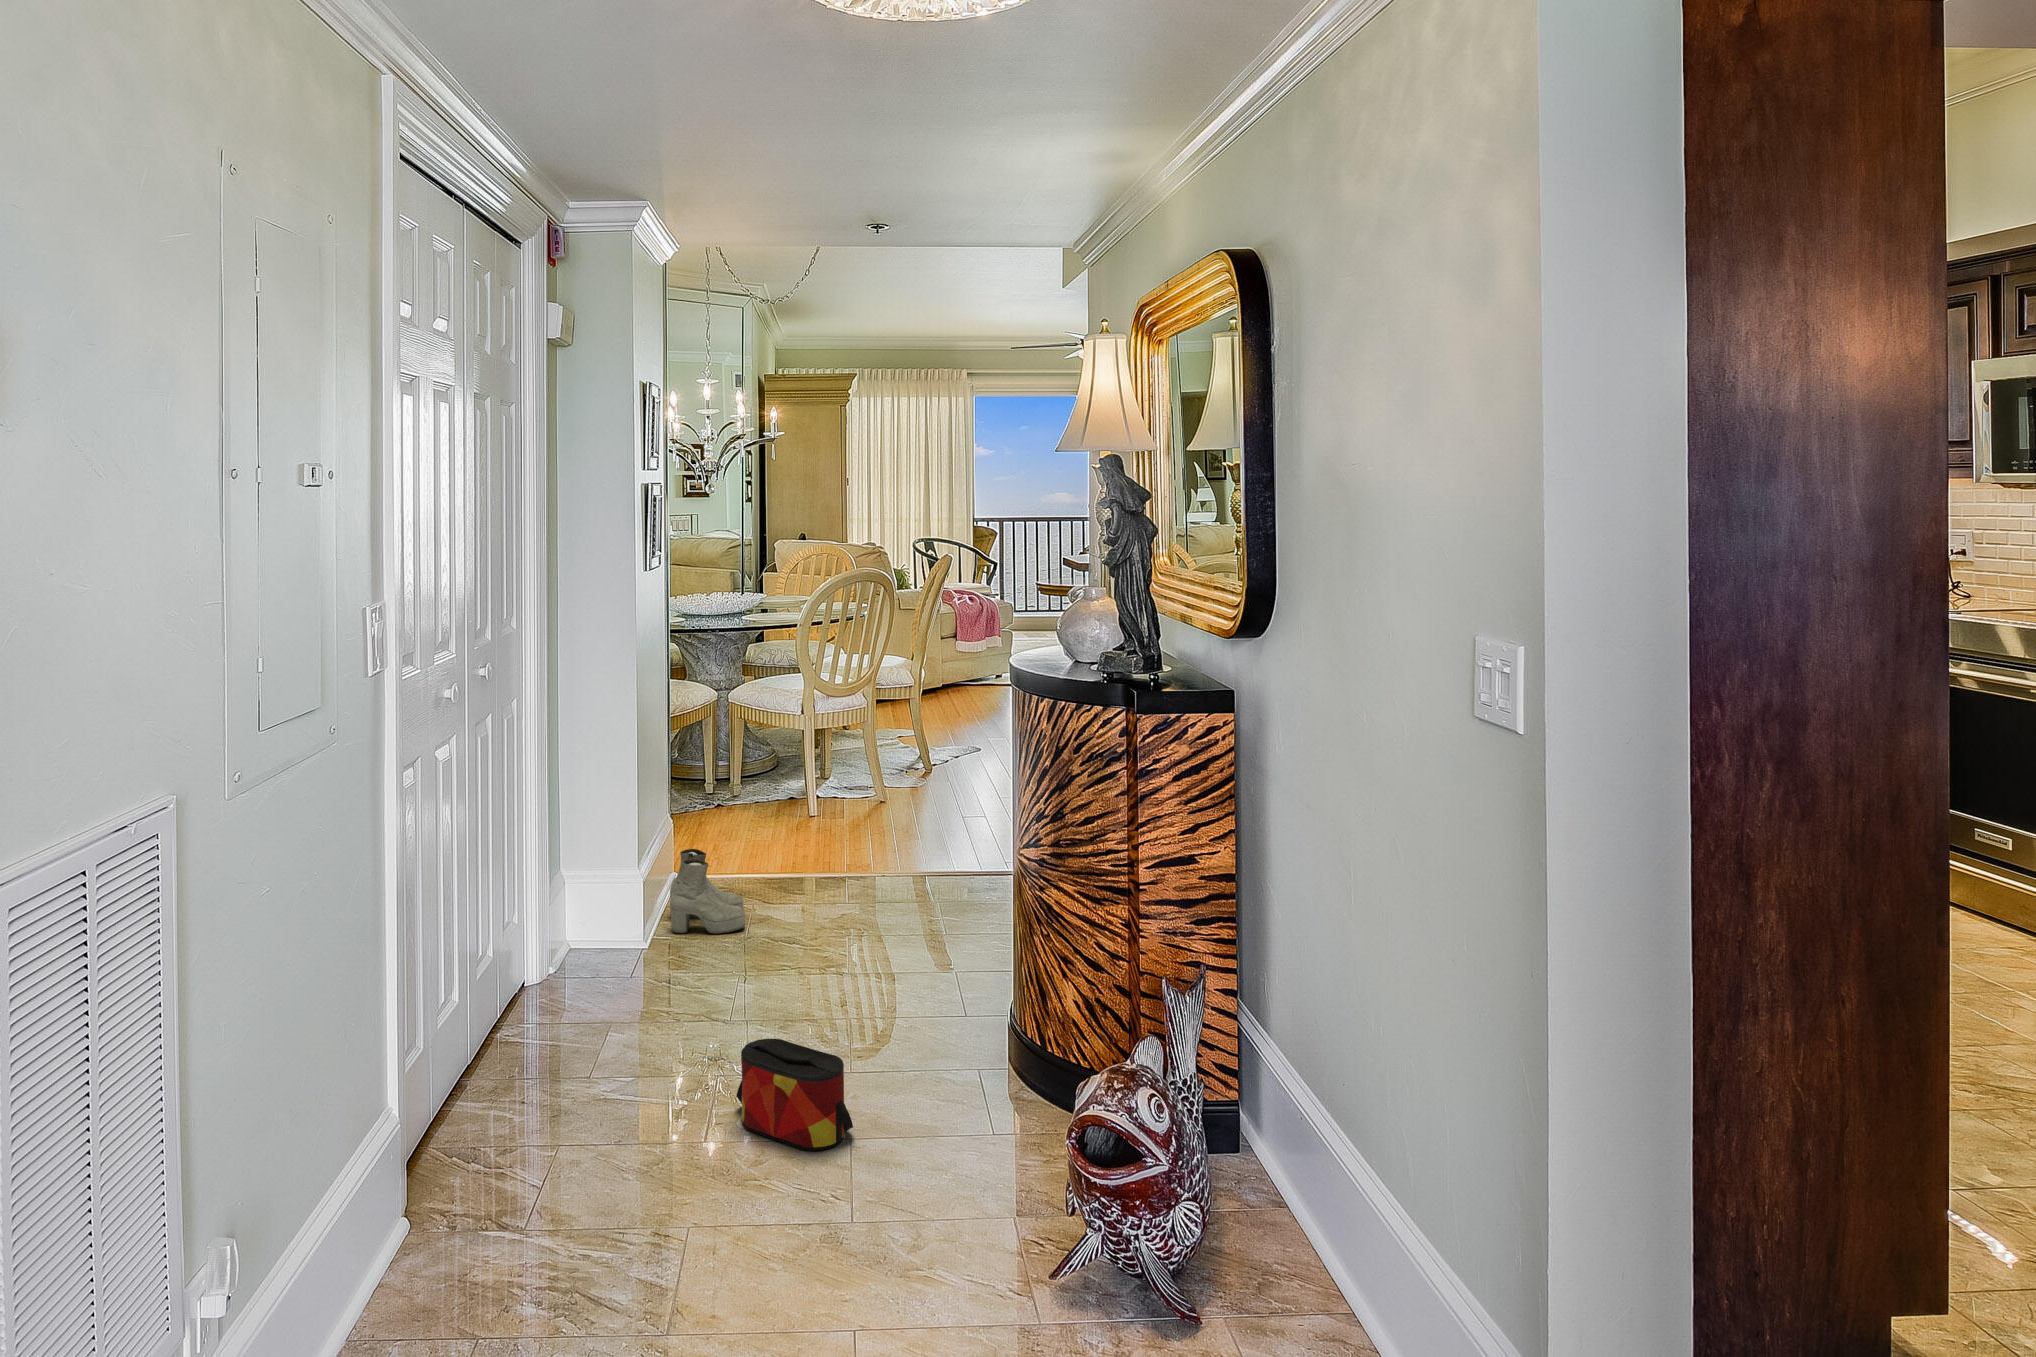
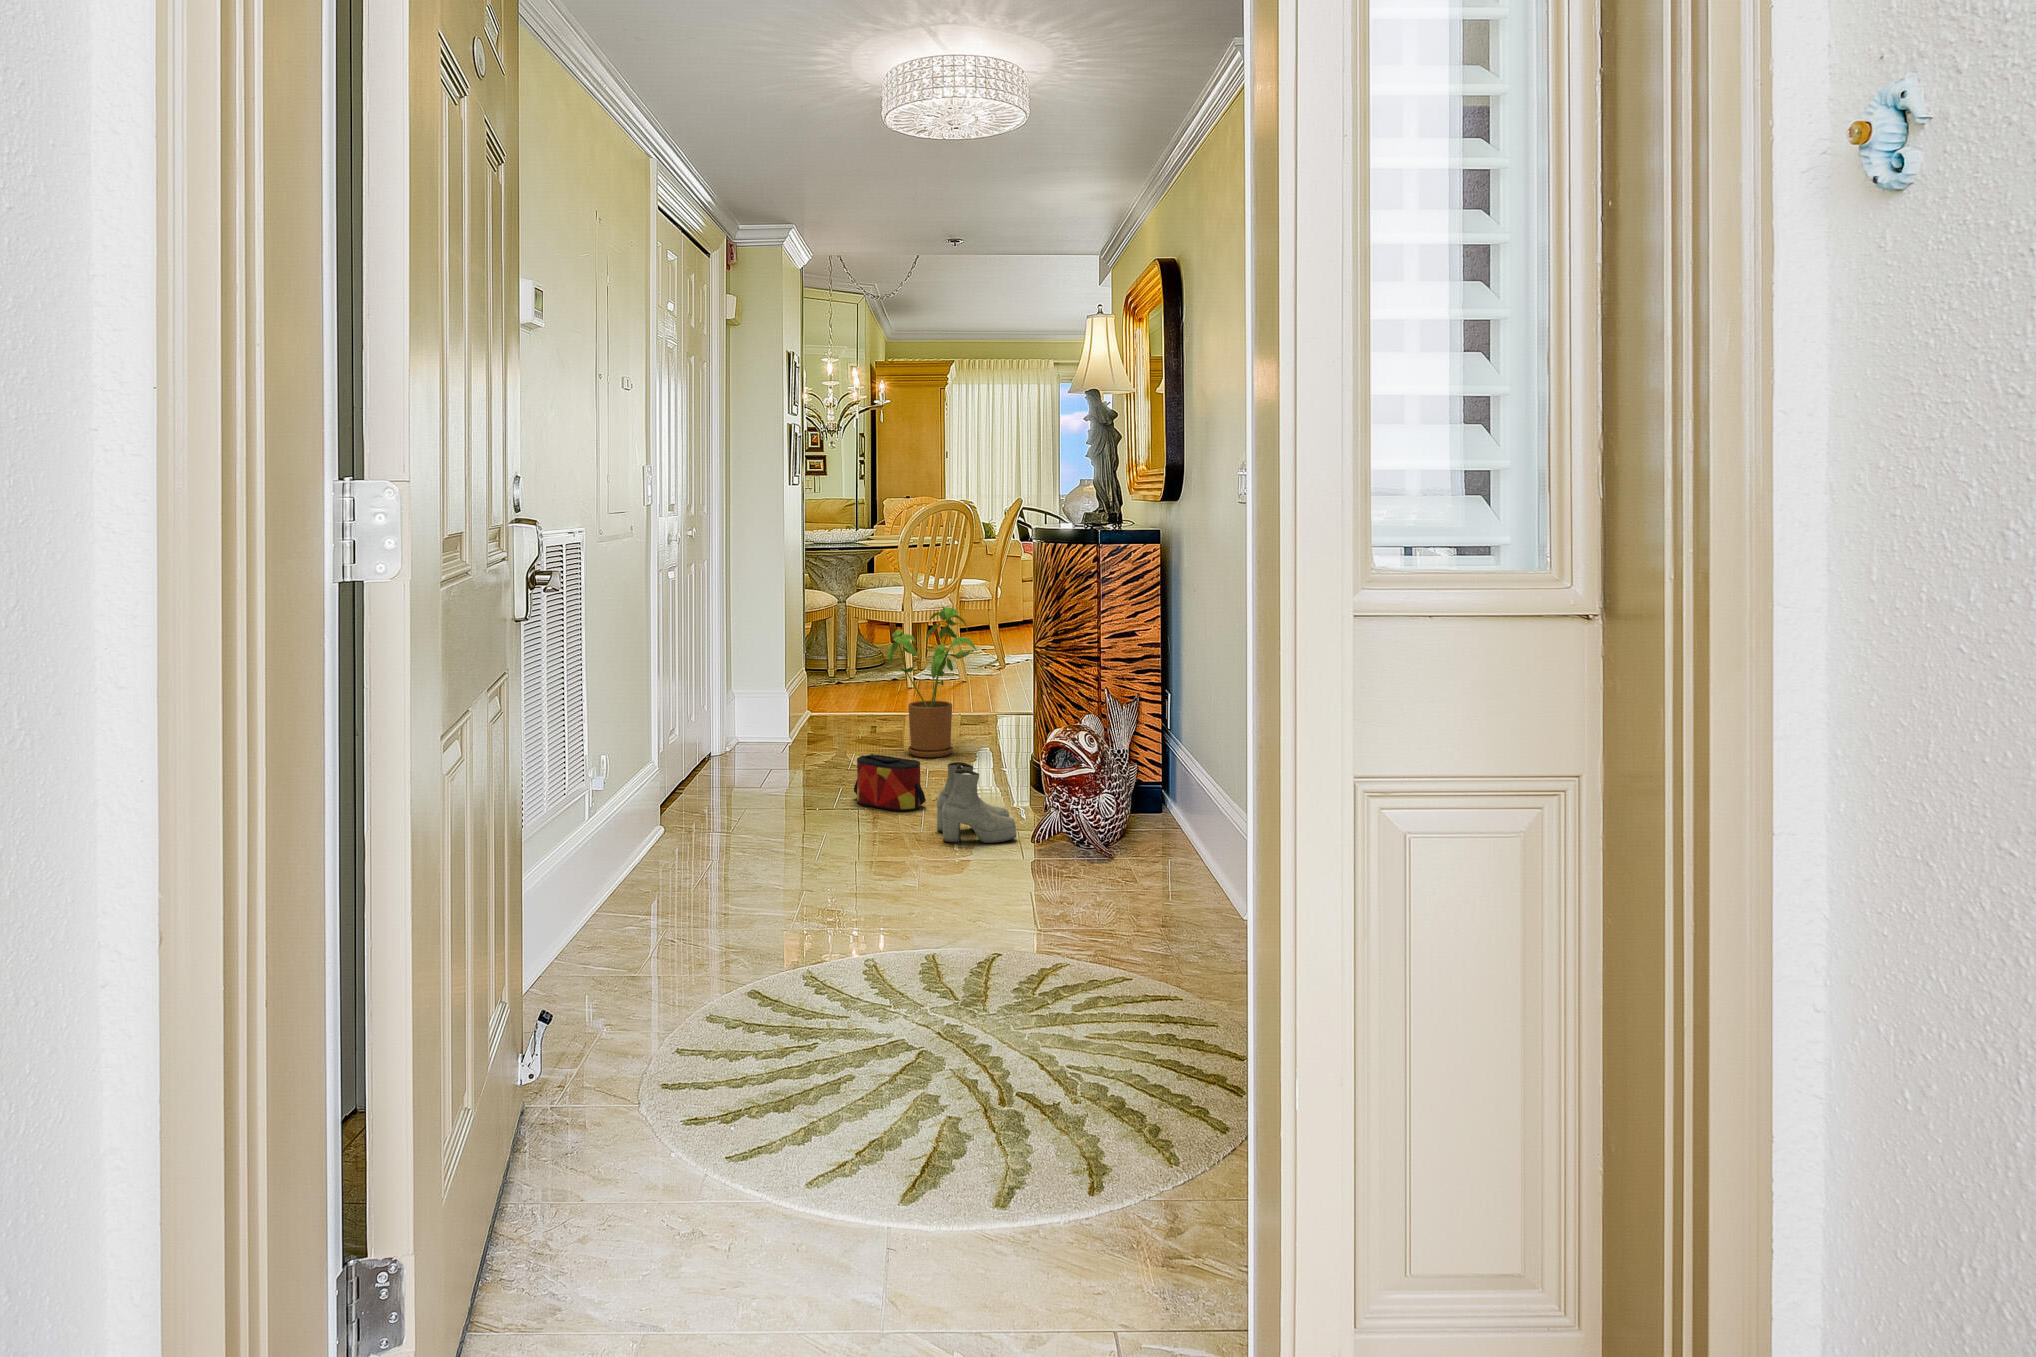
house plant: none [786,759,920,986] -> present [888,607,977,757]
boots: present [670,849,745,934] -> present [937,762,1016,843]

